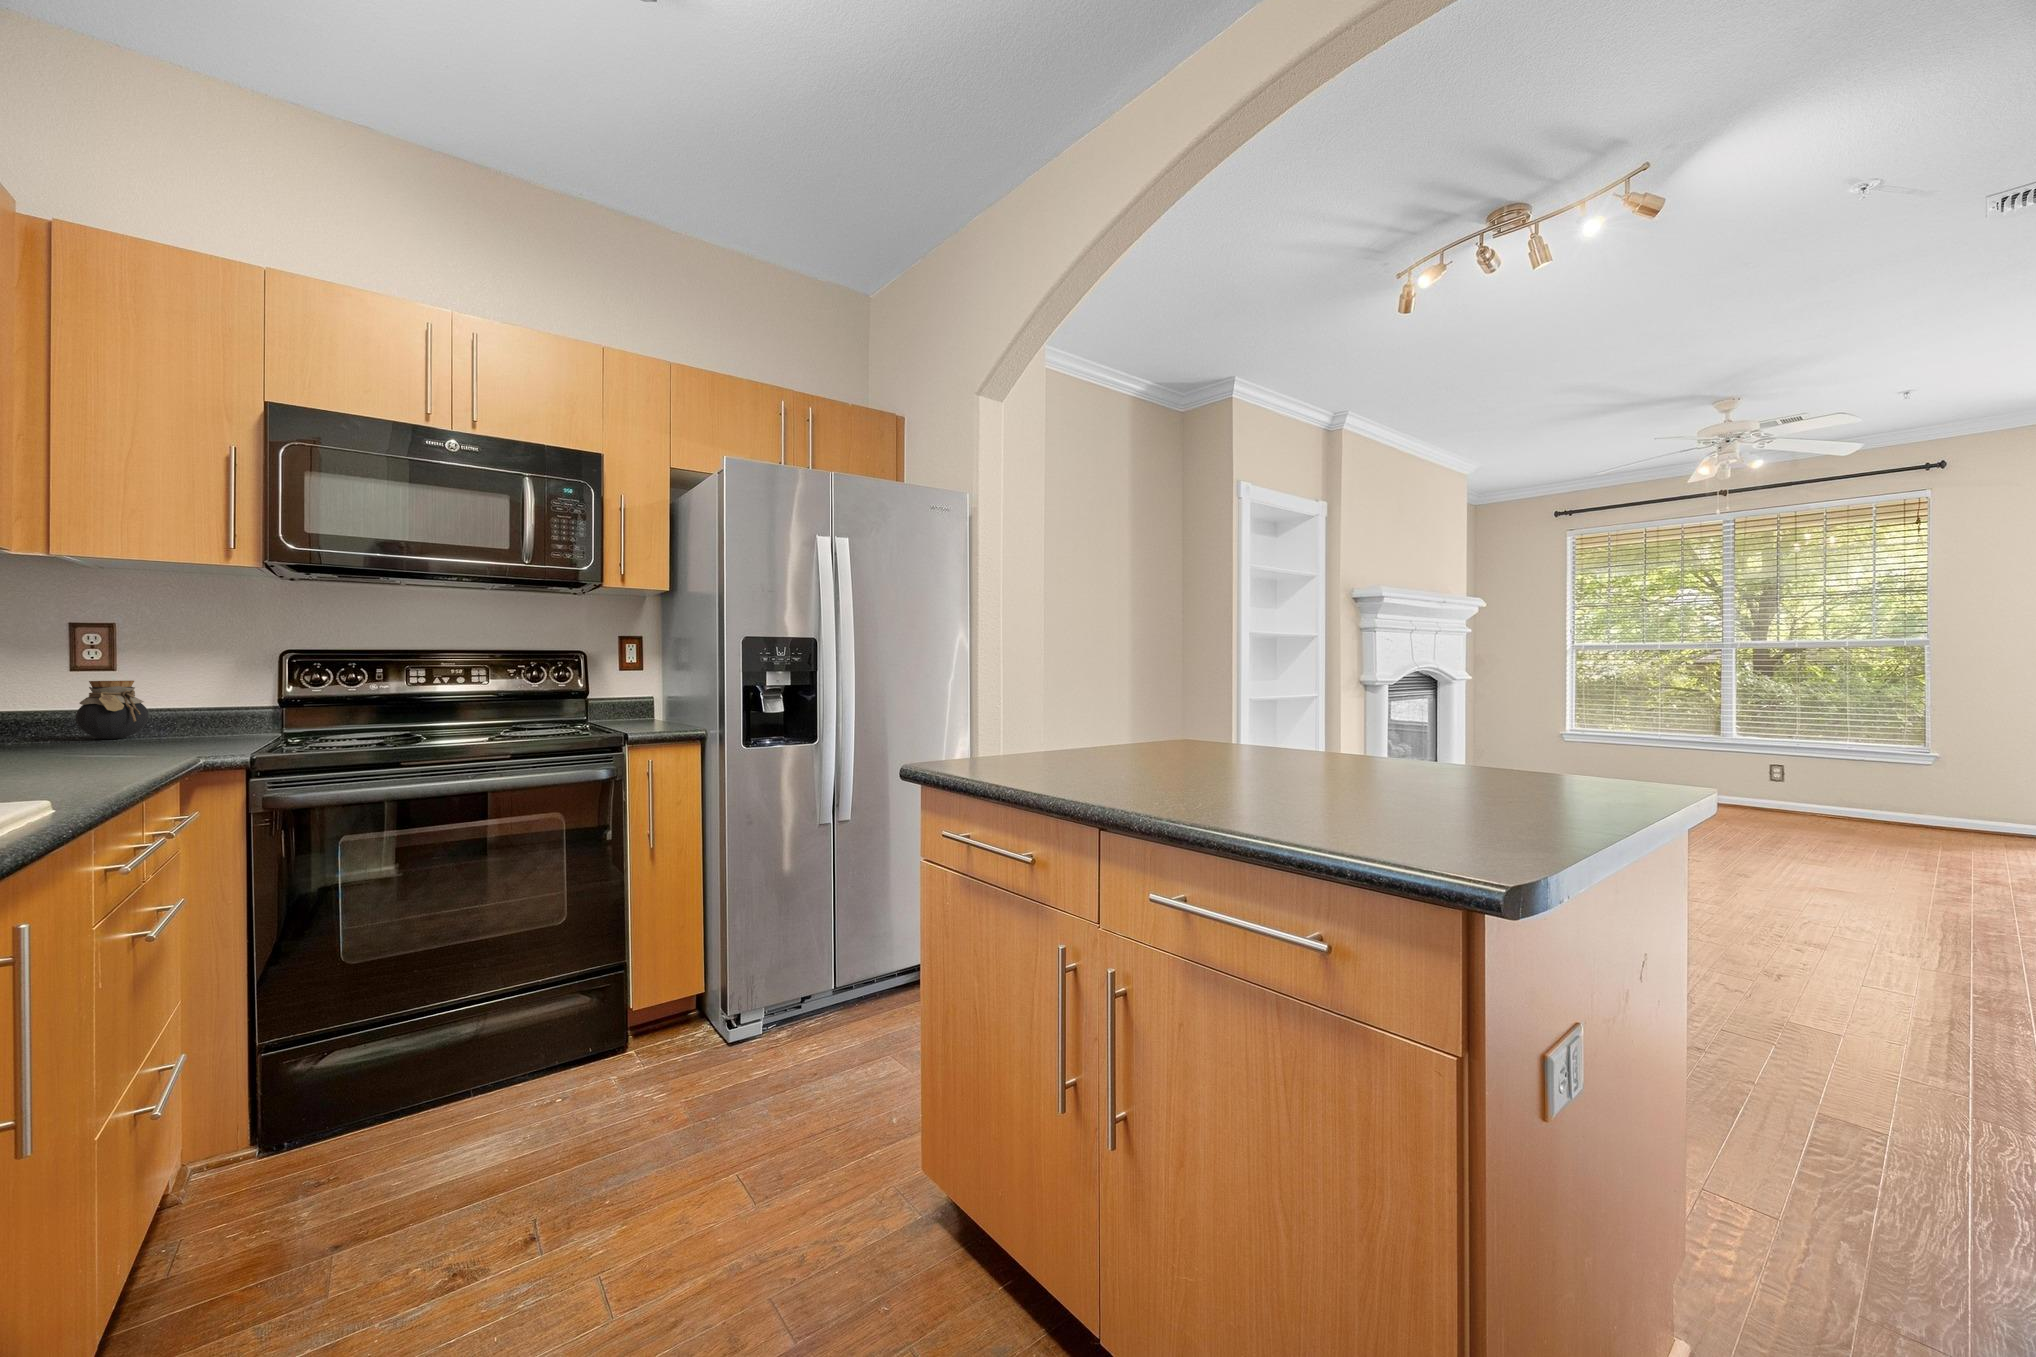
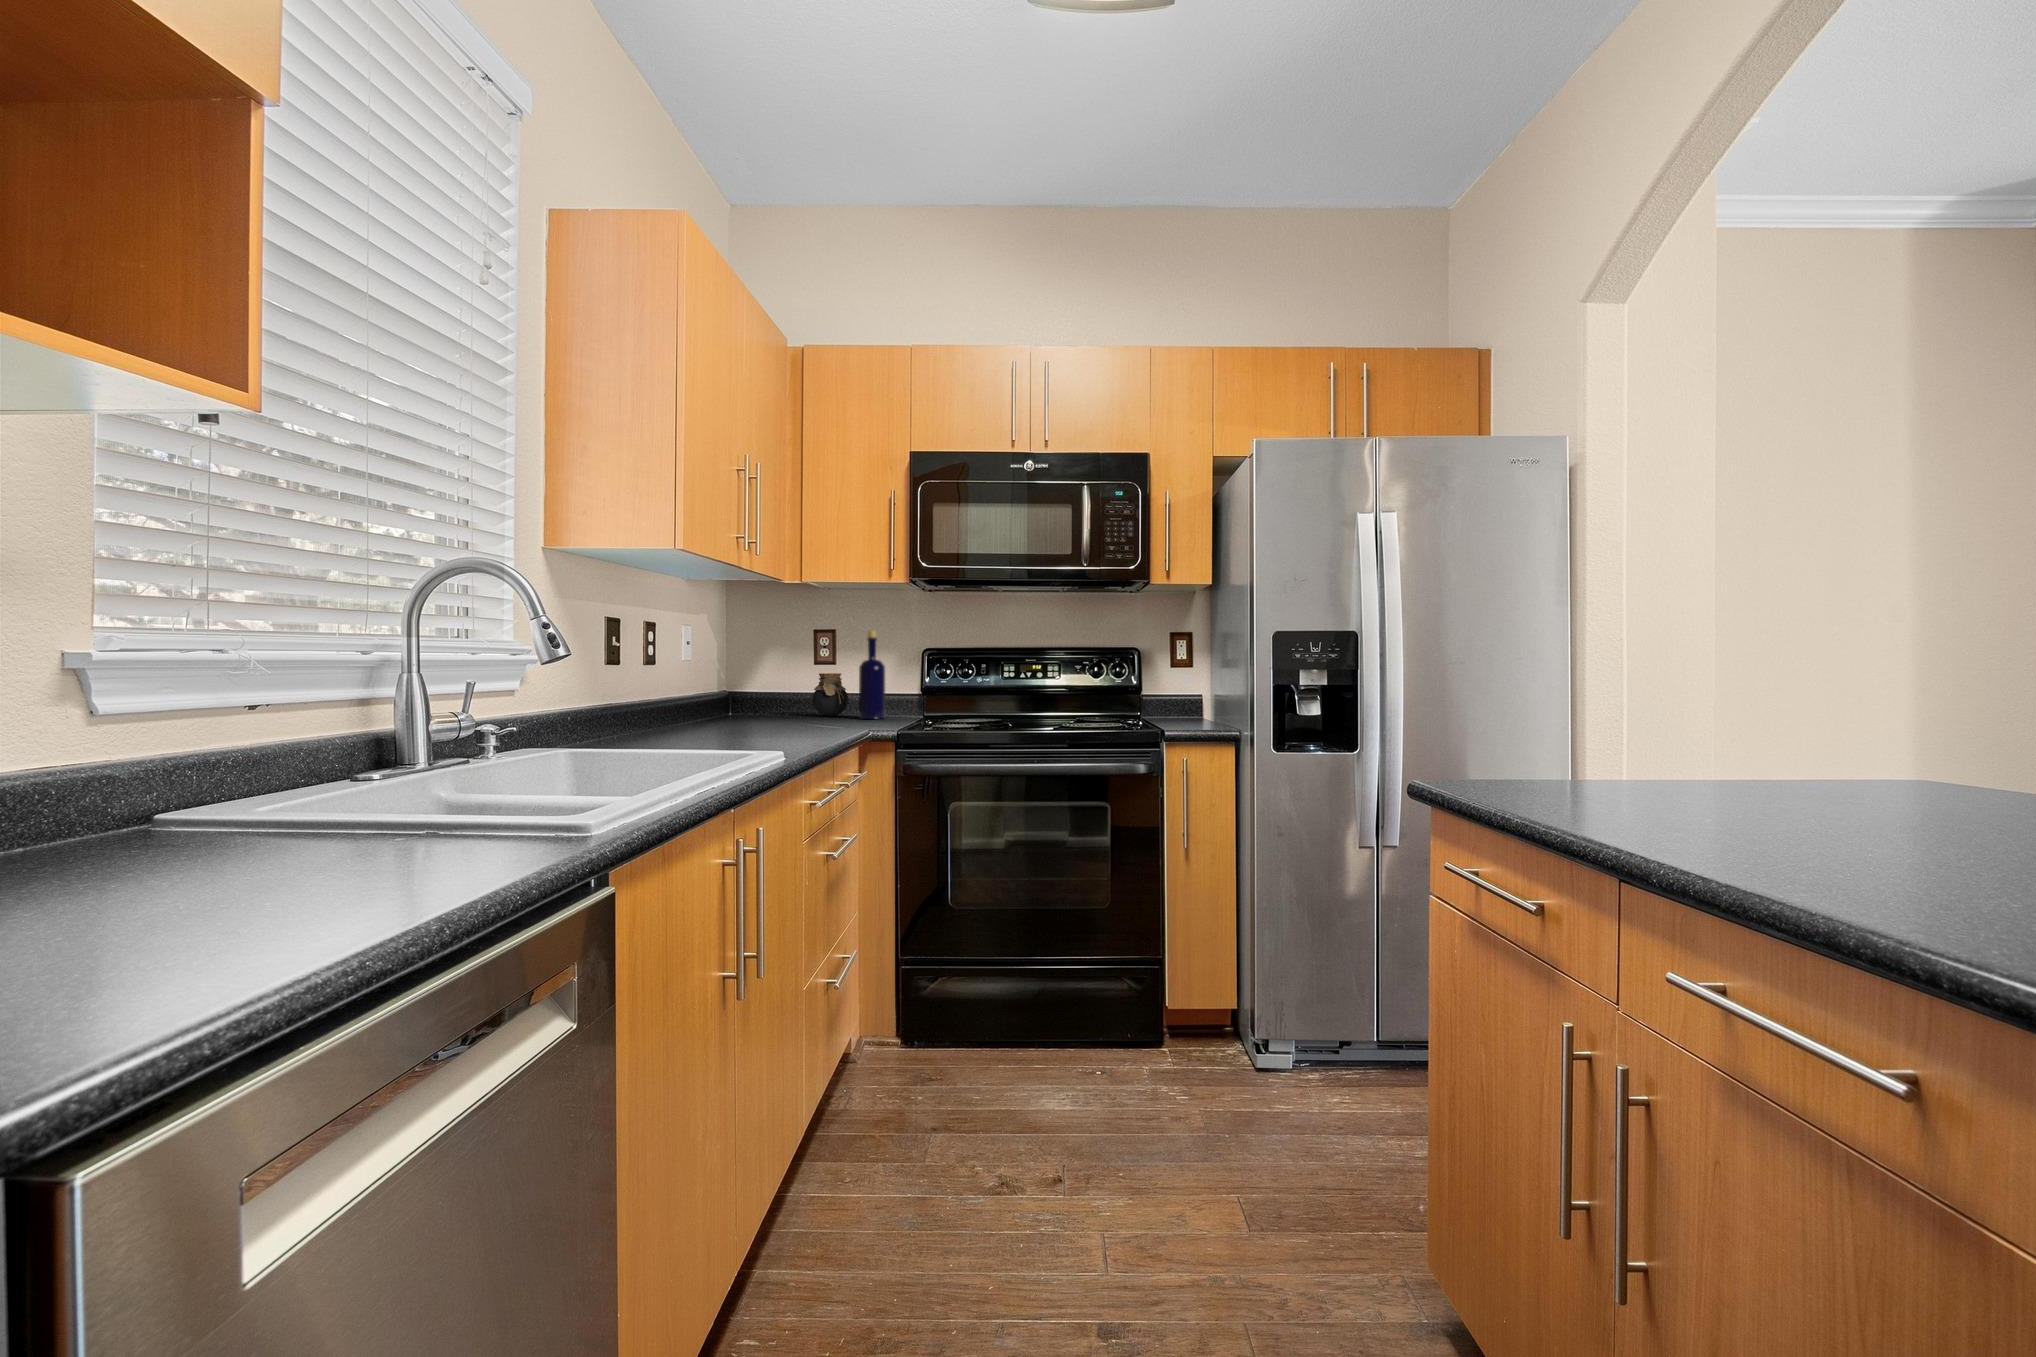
bottle: none [172,624,221,740] -> present [859,631,886,719]

